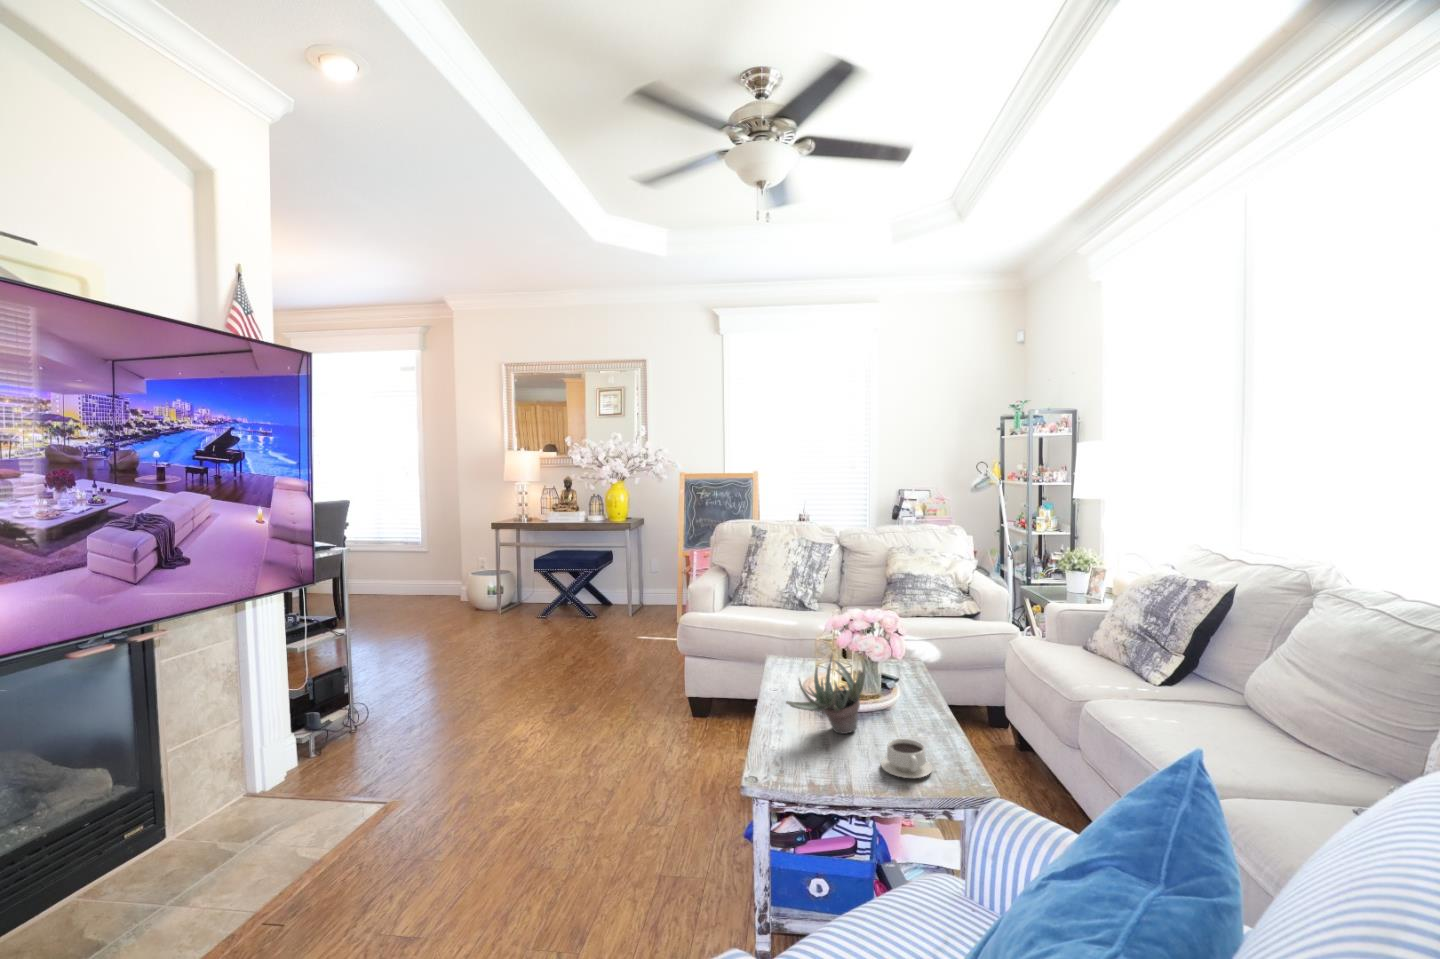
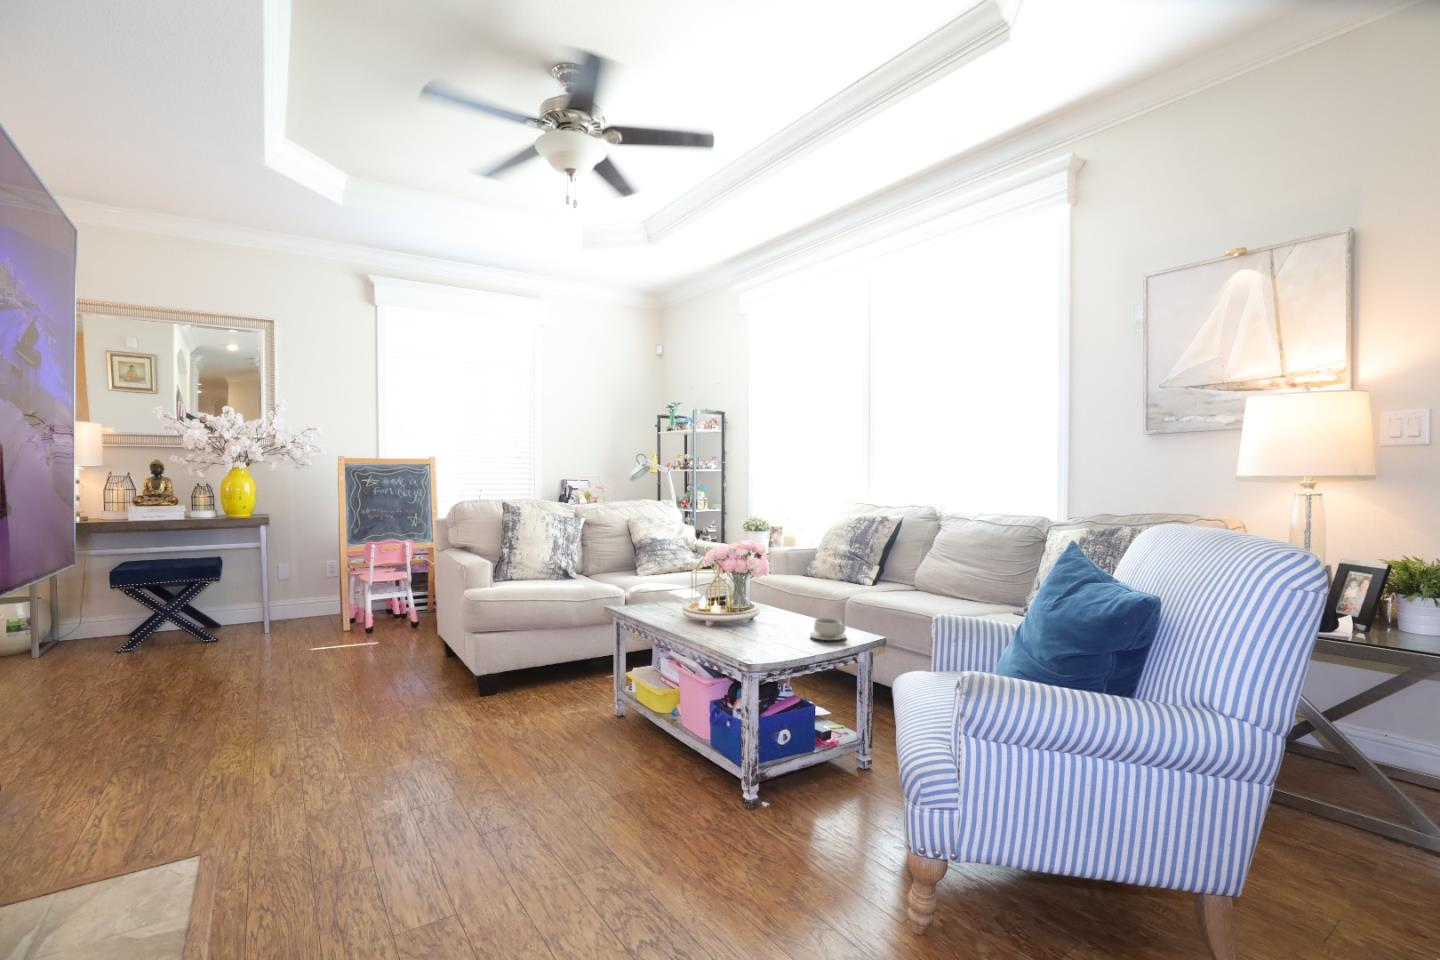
succulent plant: present [786,654,865,734] -> none [728,566,777,632]

